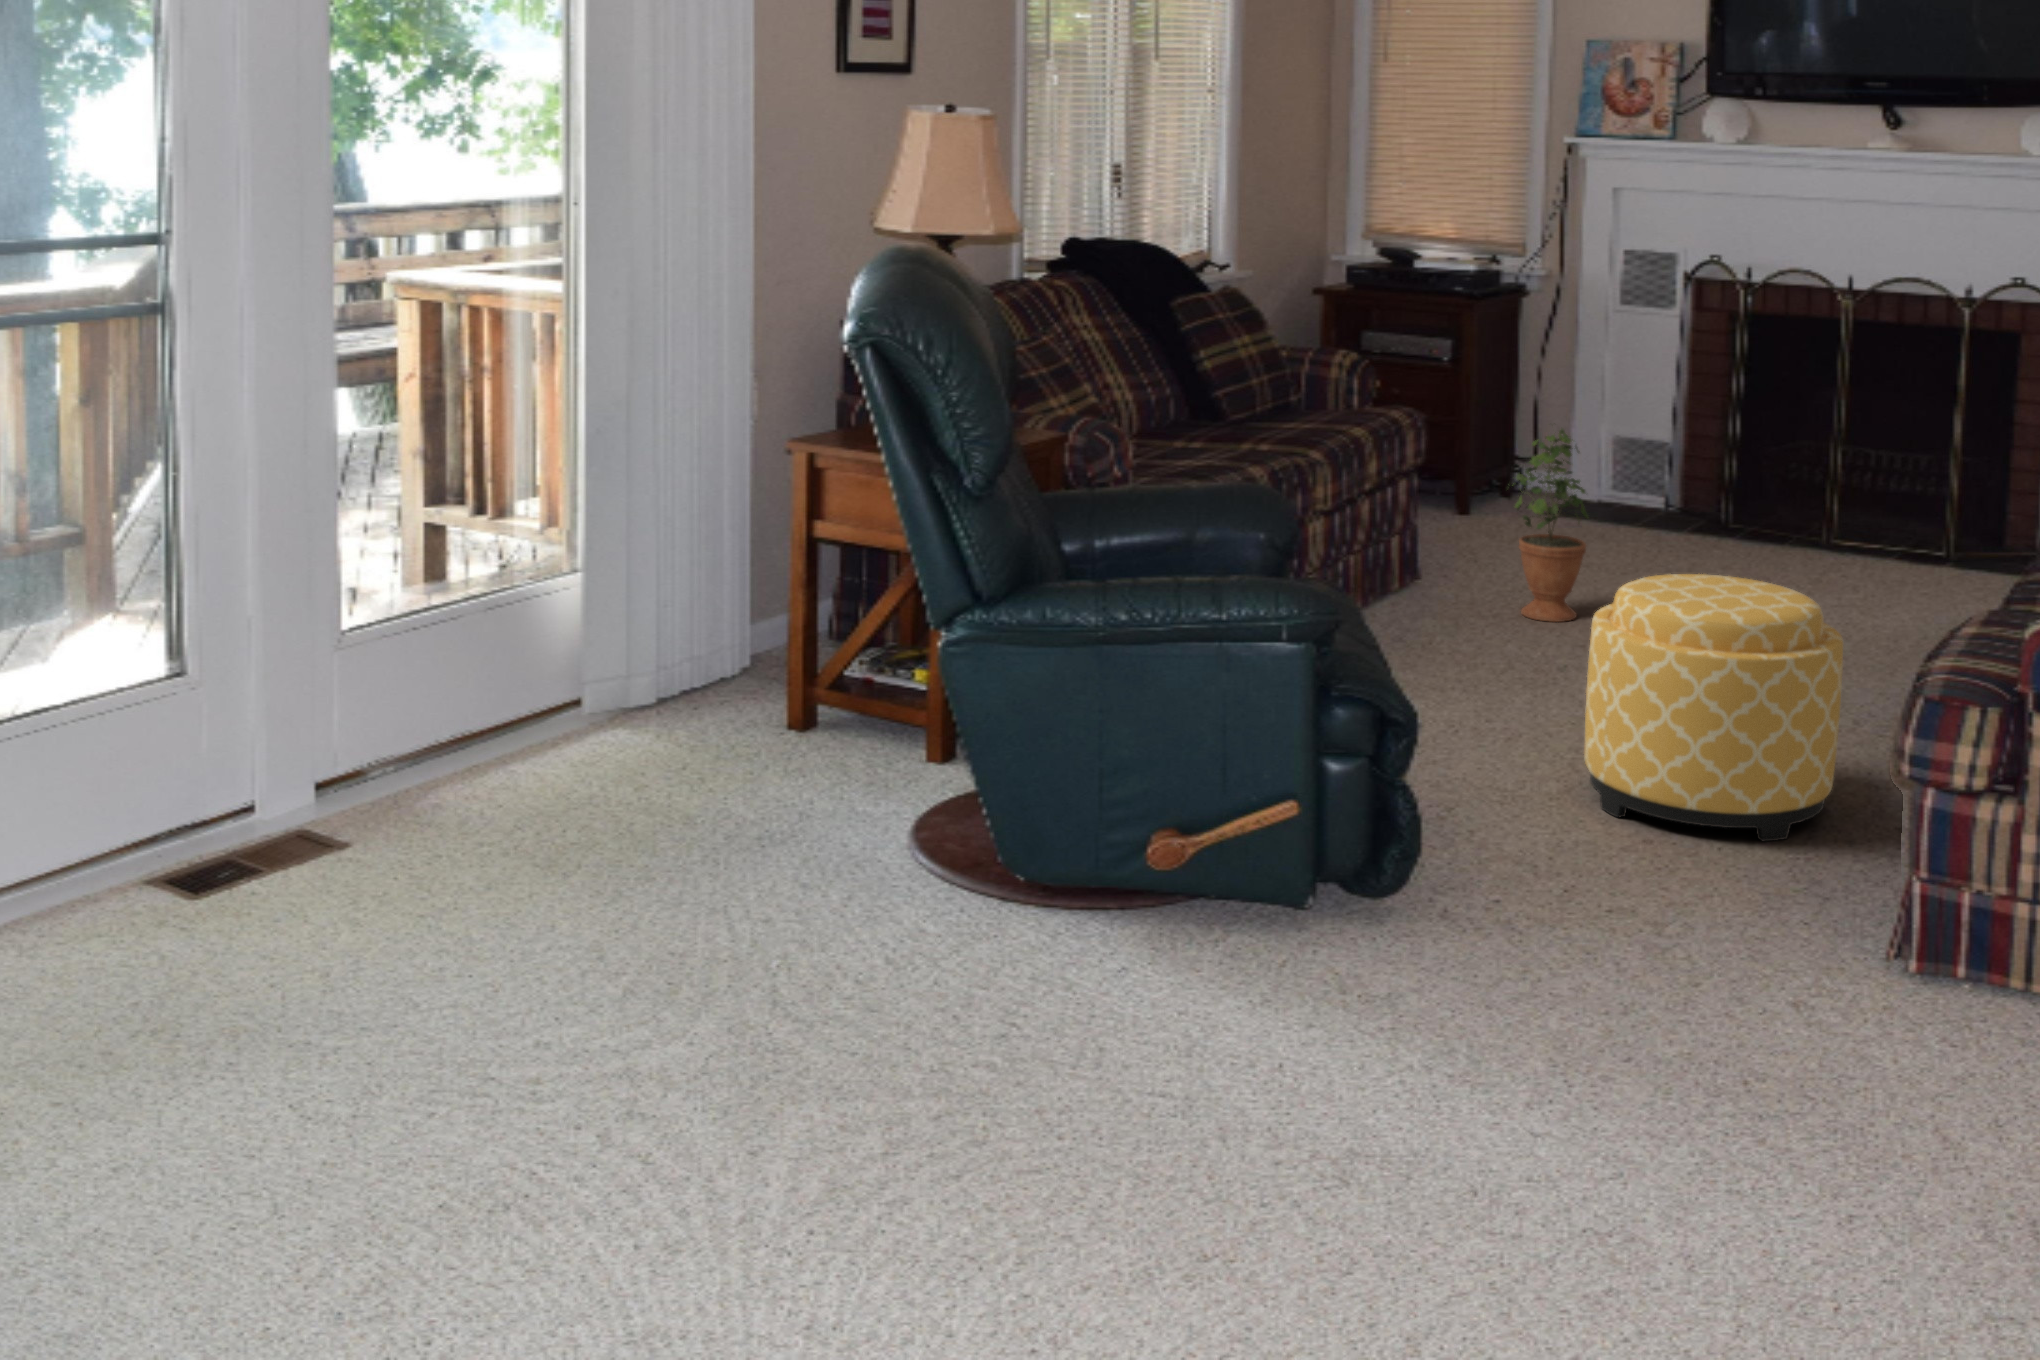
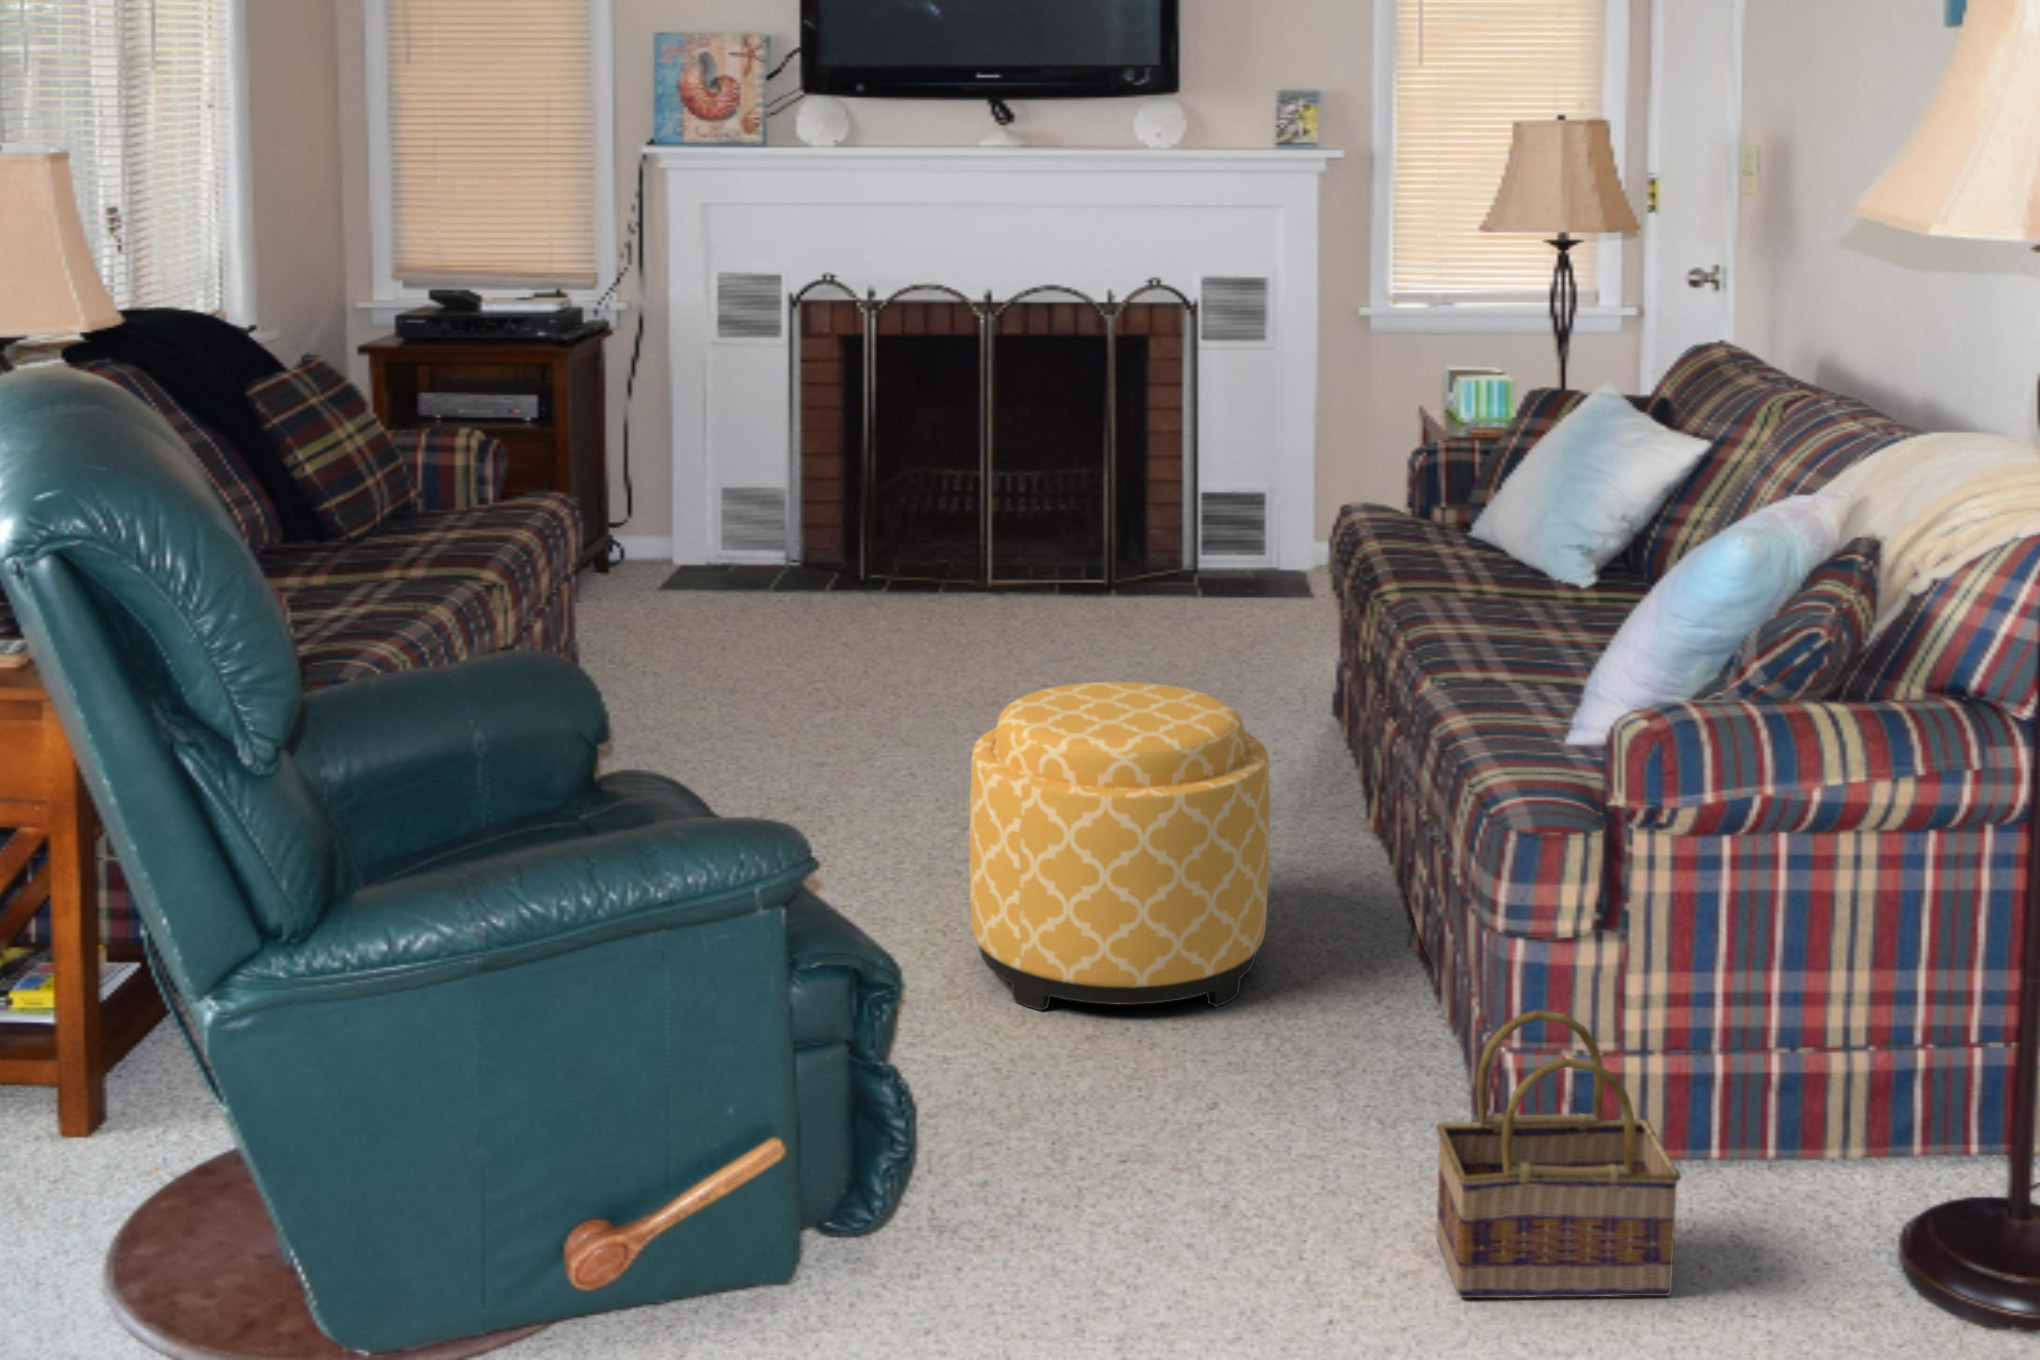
potted plant: present [1512,429,1587,622] -> none [703,498,802,740]
basket: none [1786,830,1987,1071] -> present [1436,1010,1681,1298]

